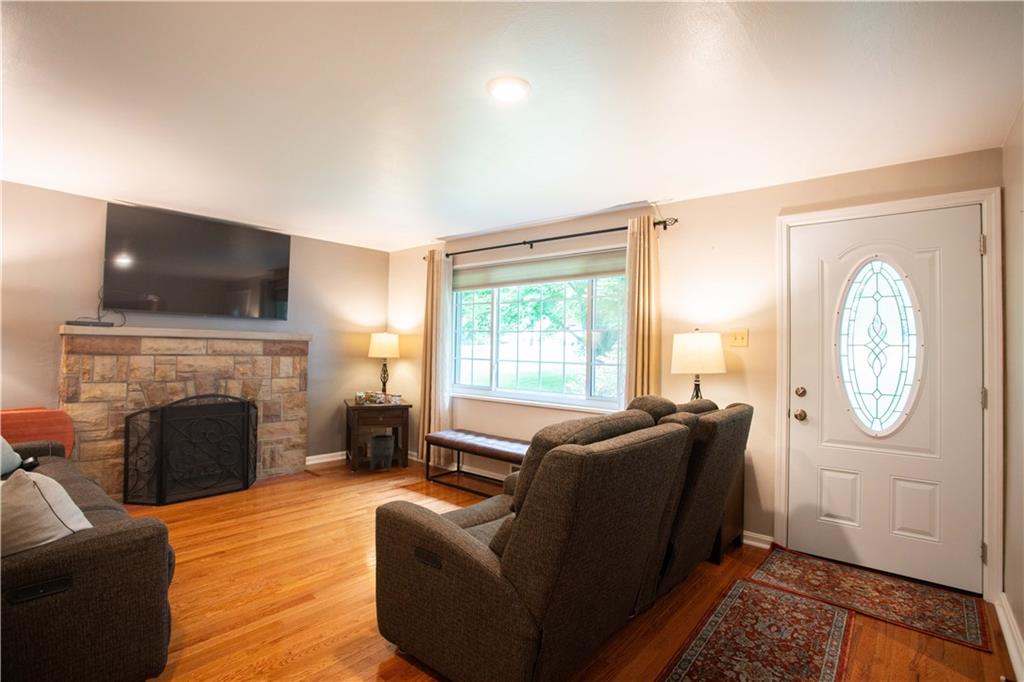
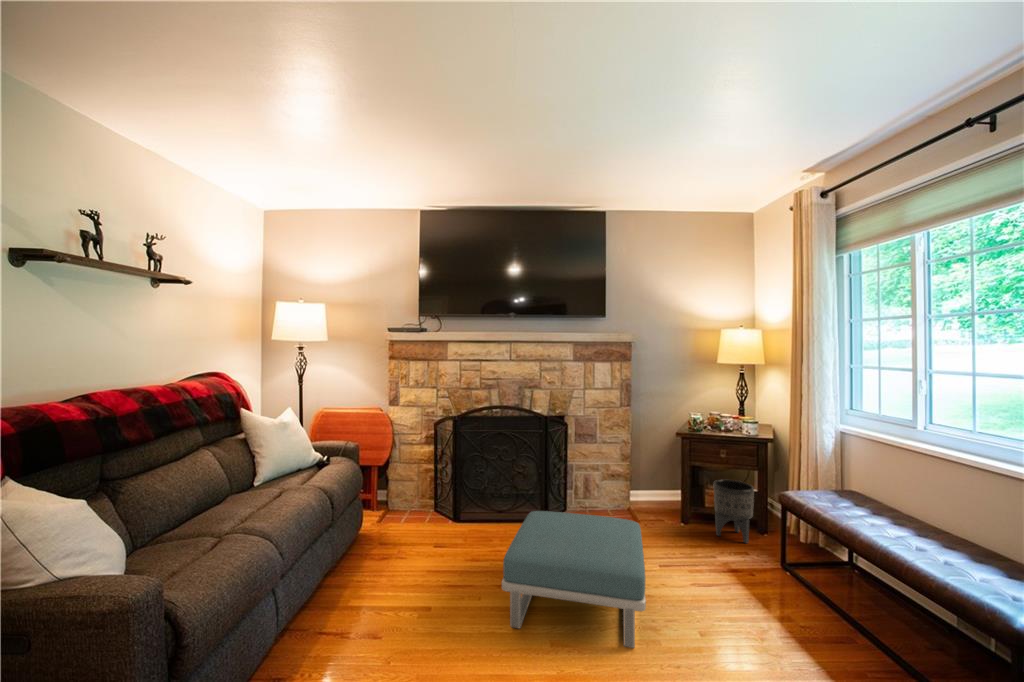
footstool: none [256,460,357,528] -> present [502,511,646,648]

